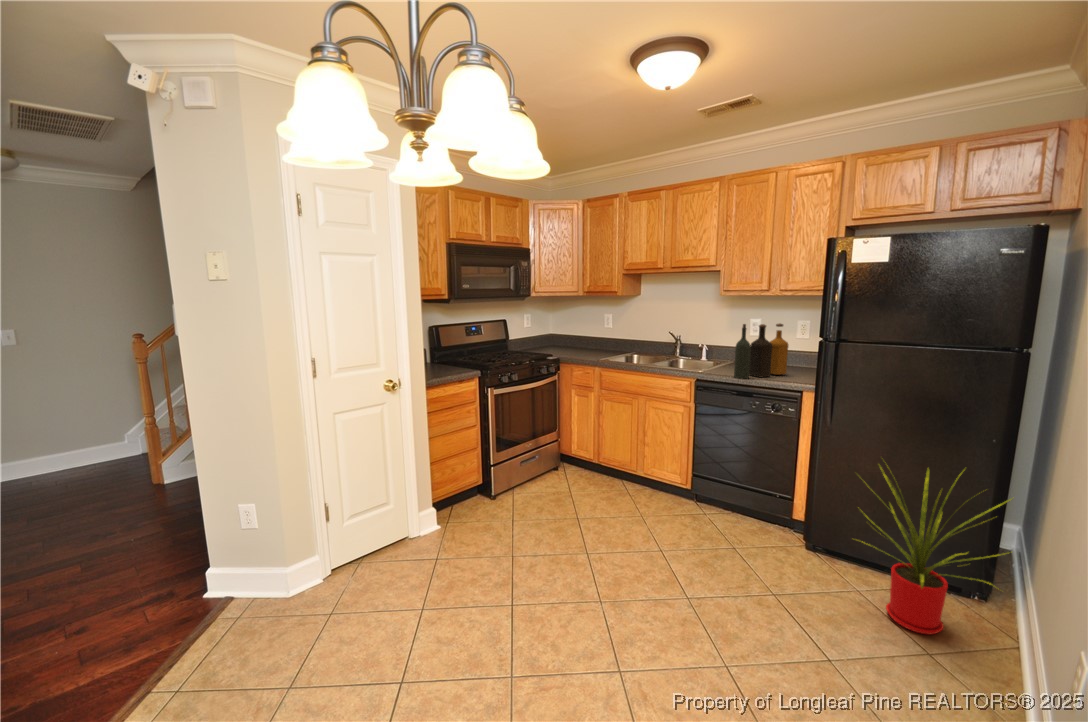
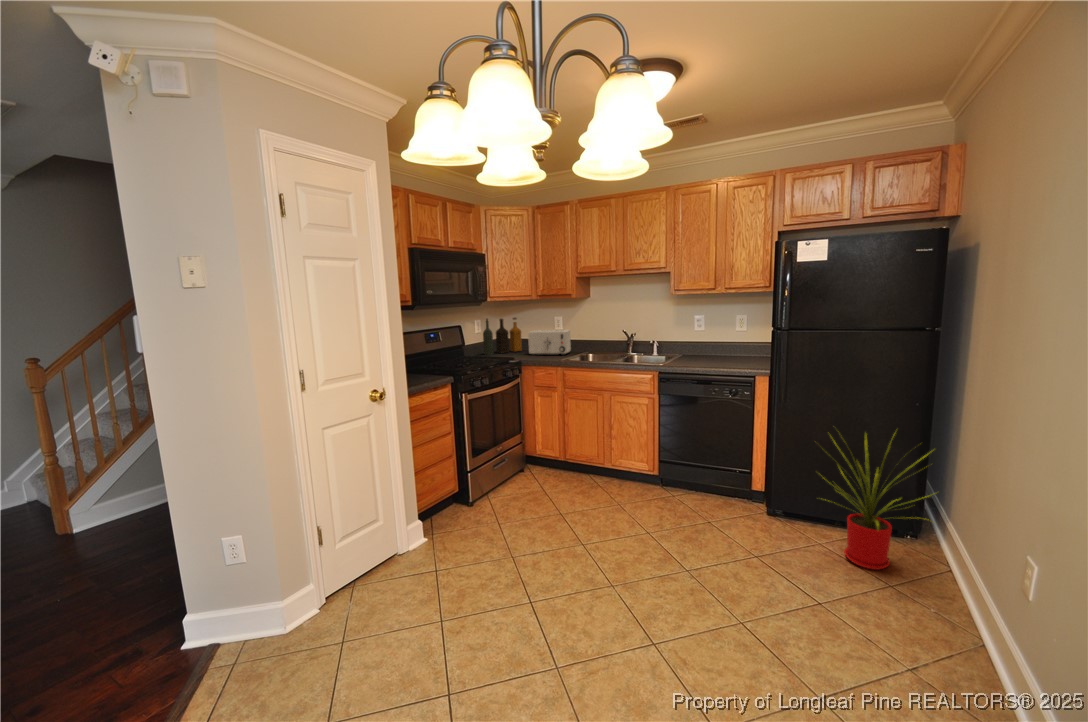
bottle: present [734,323,788,379] -> present [483,317,522,355]
toaster: none [572,328,616,355] -> present [528,330,571,355]

